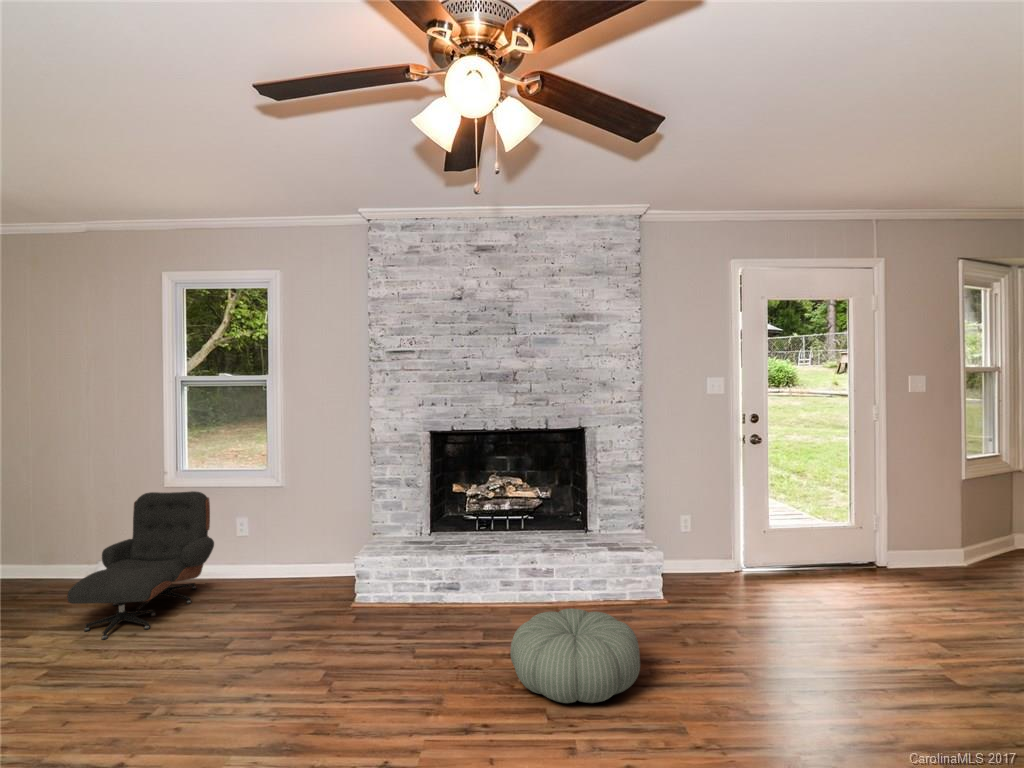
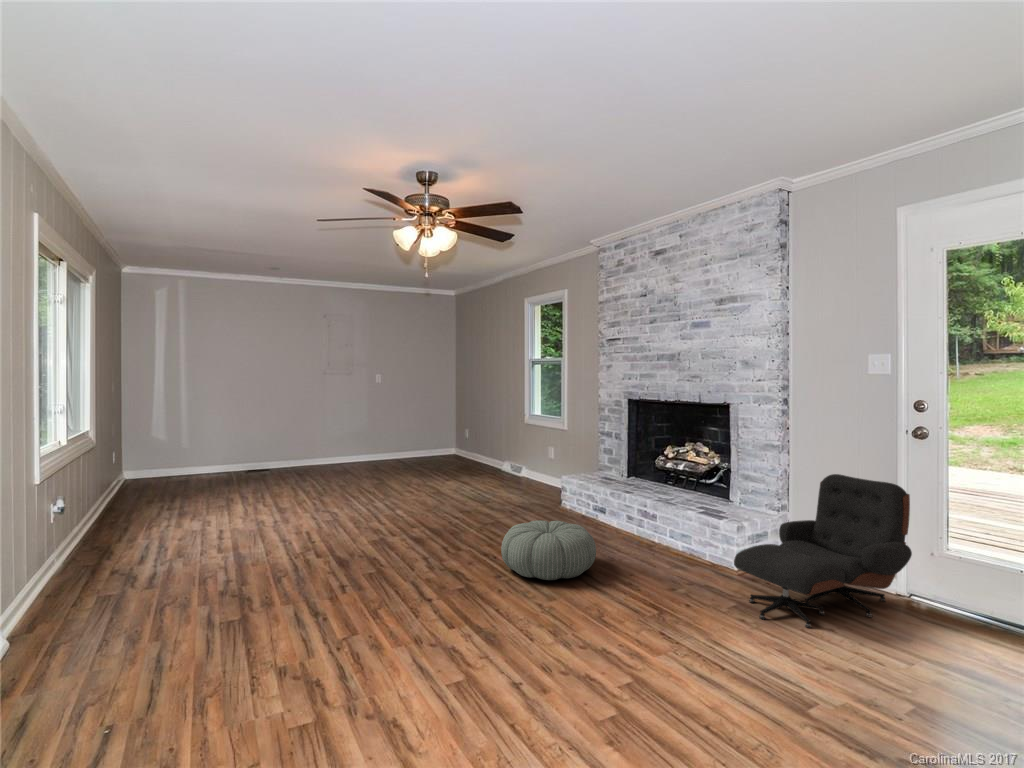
lounge chair: present [66,491,214,639] -> present [734,474,912,628]

